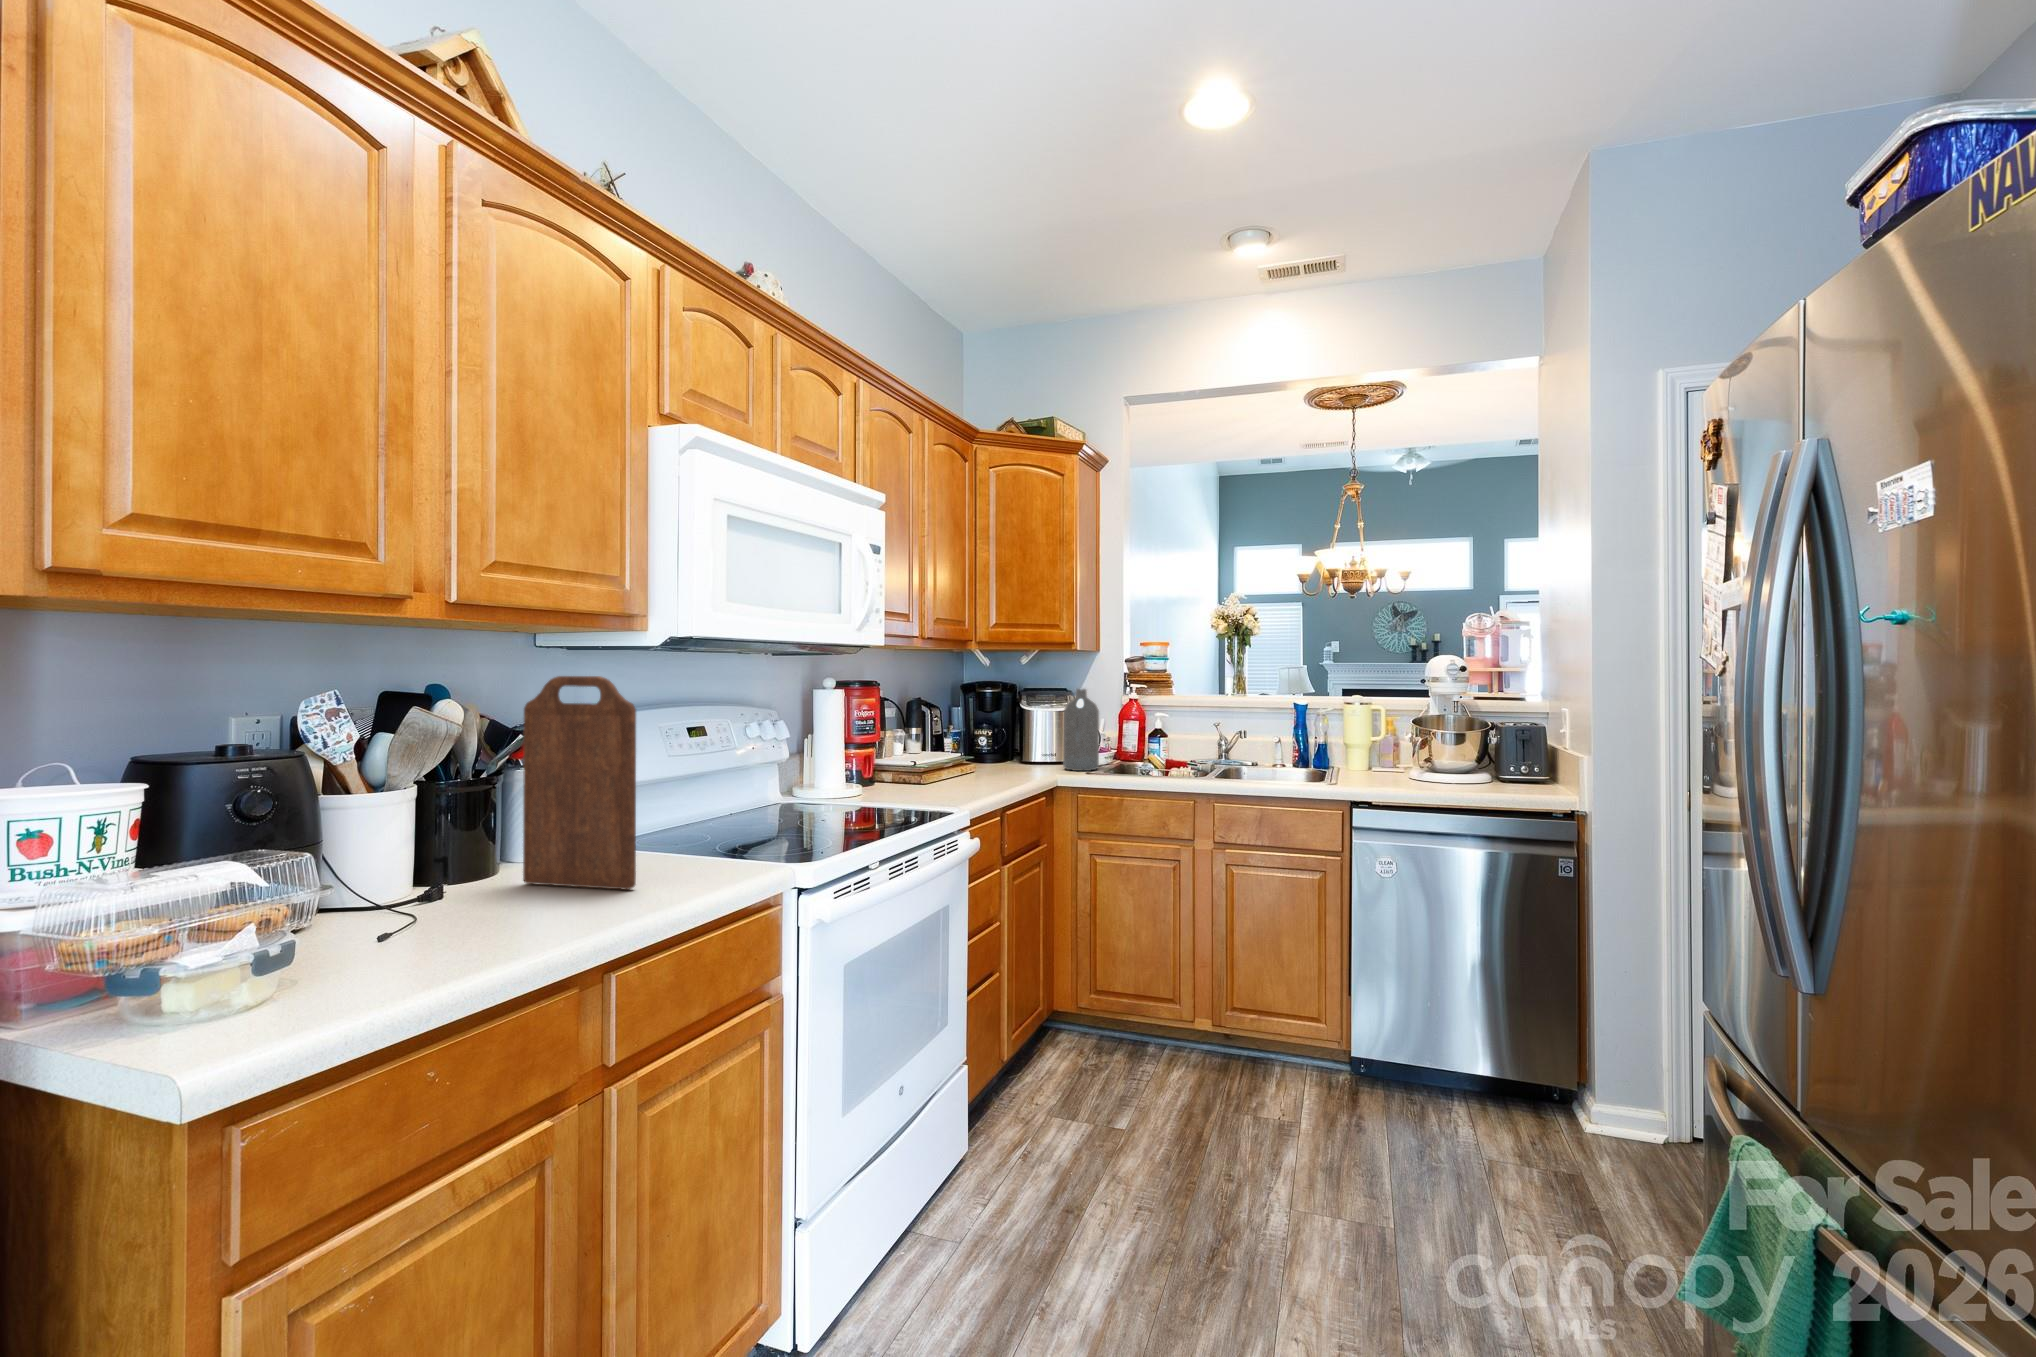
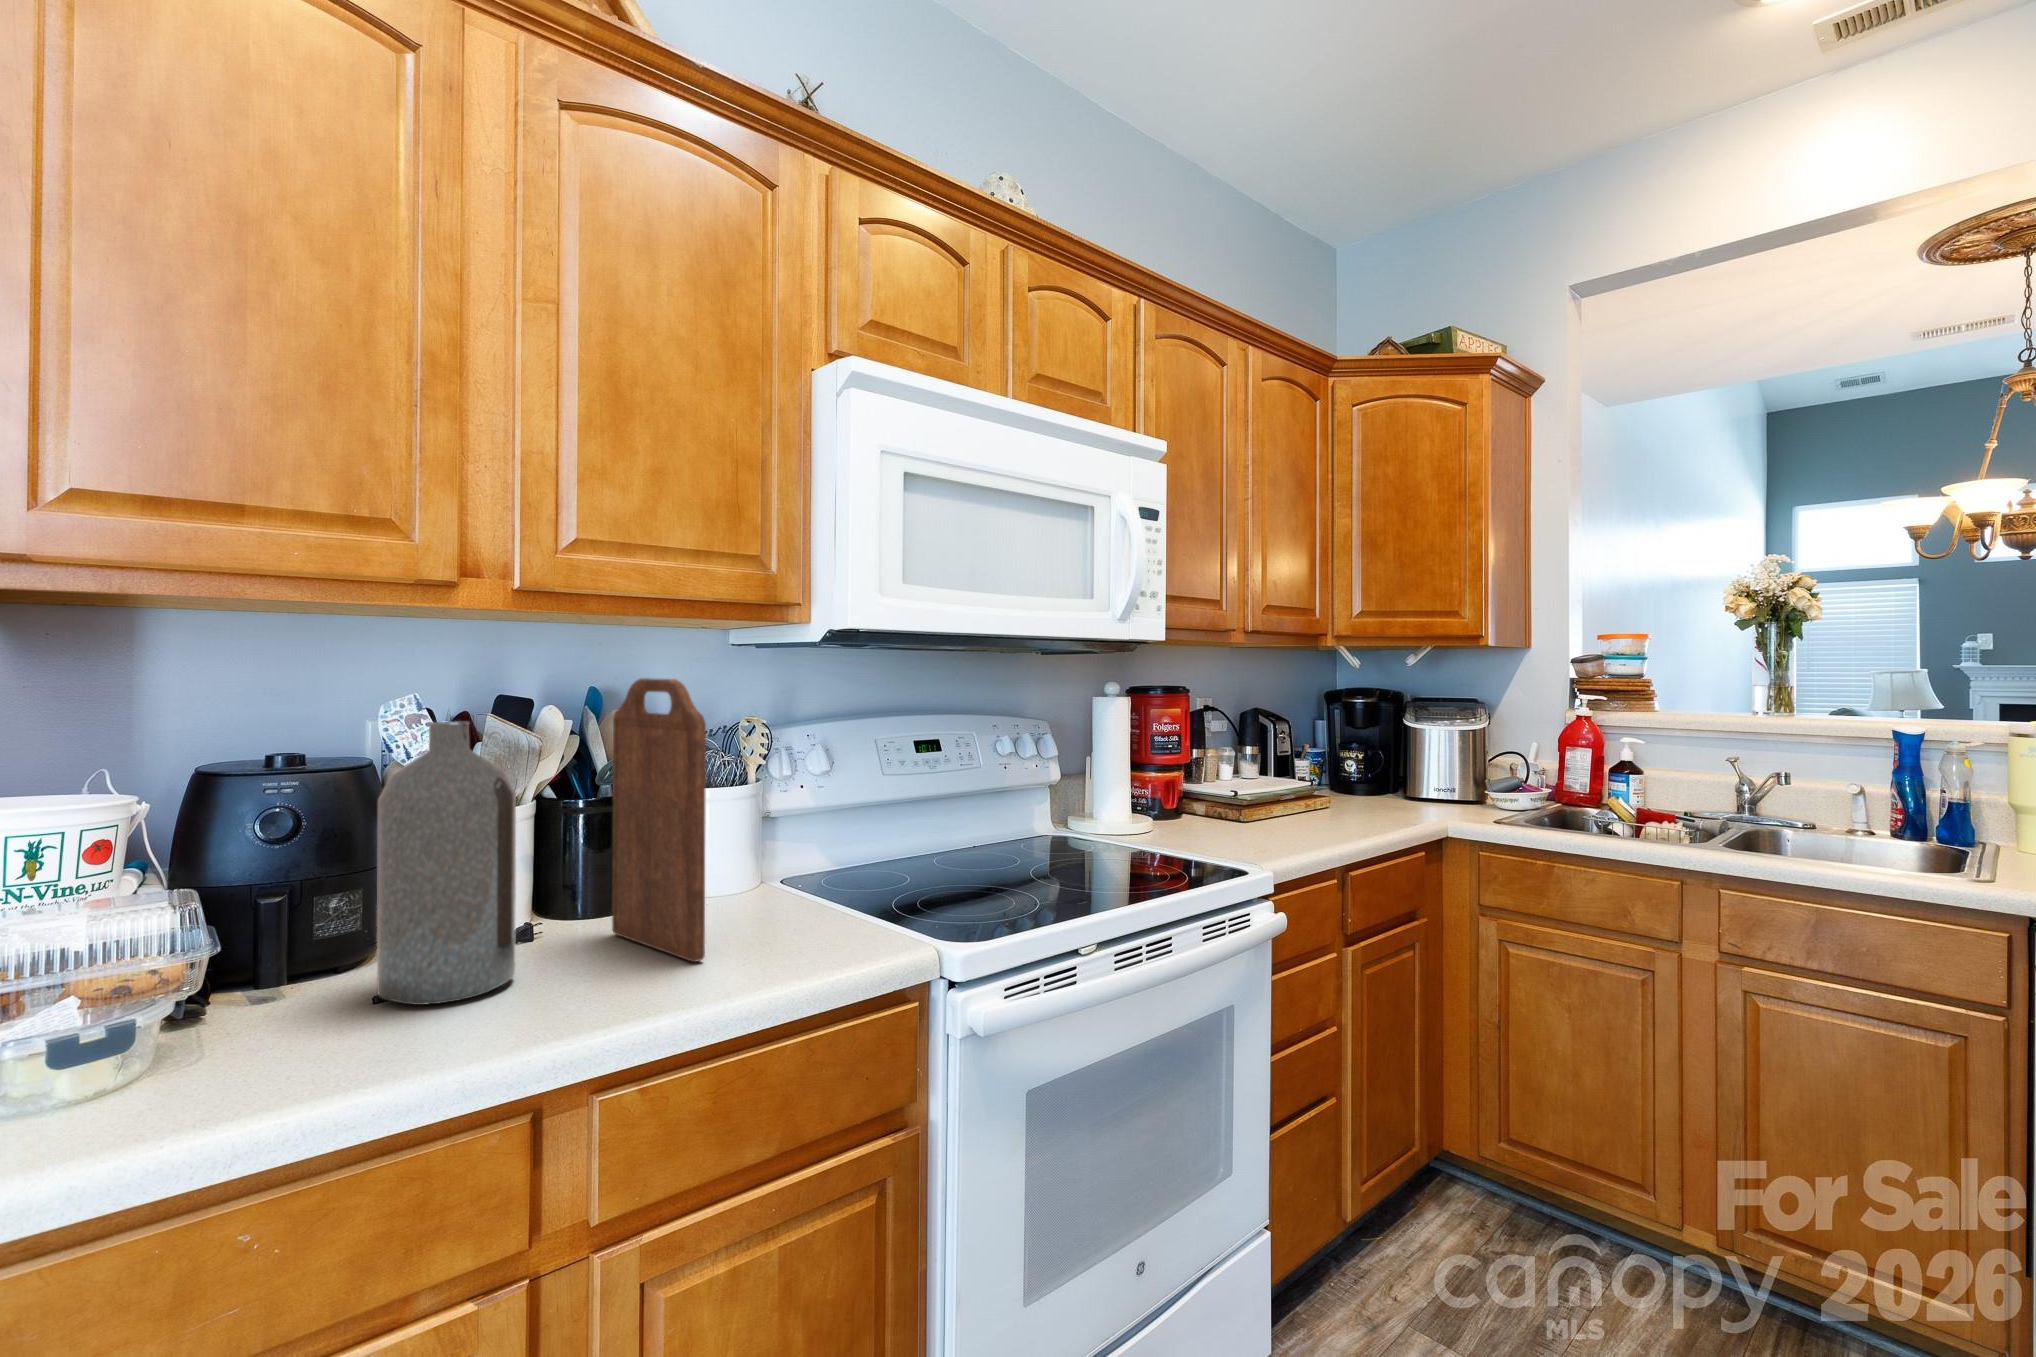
bottle: present [1063,689,1099,771] -> present [377,721,516,1005]

